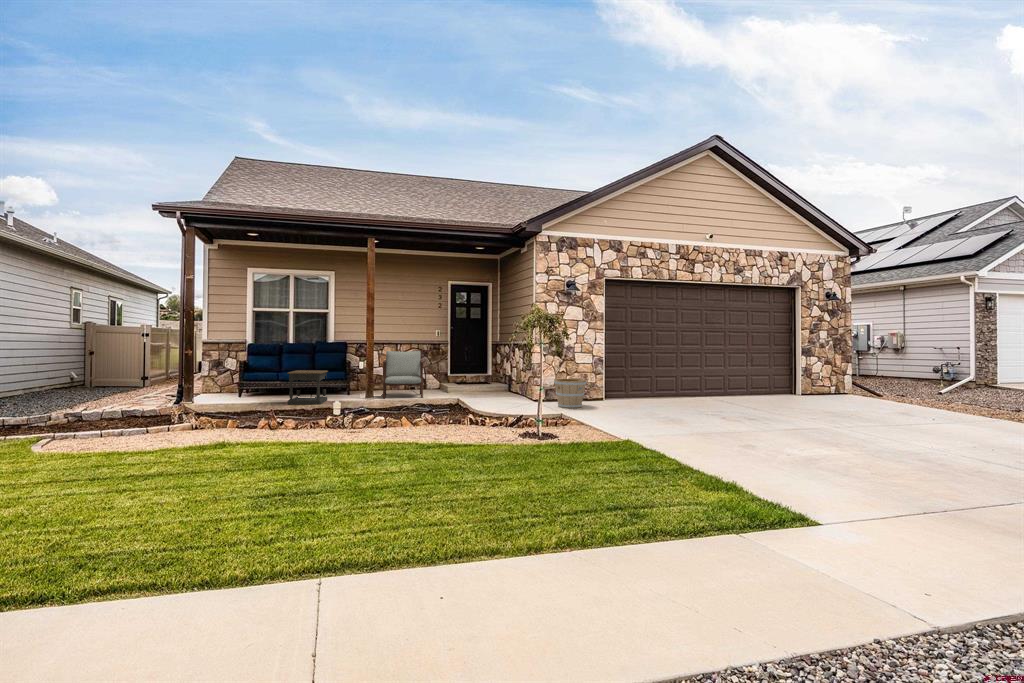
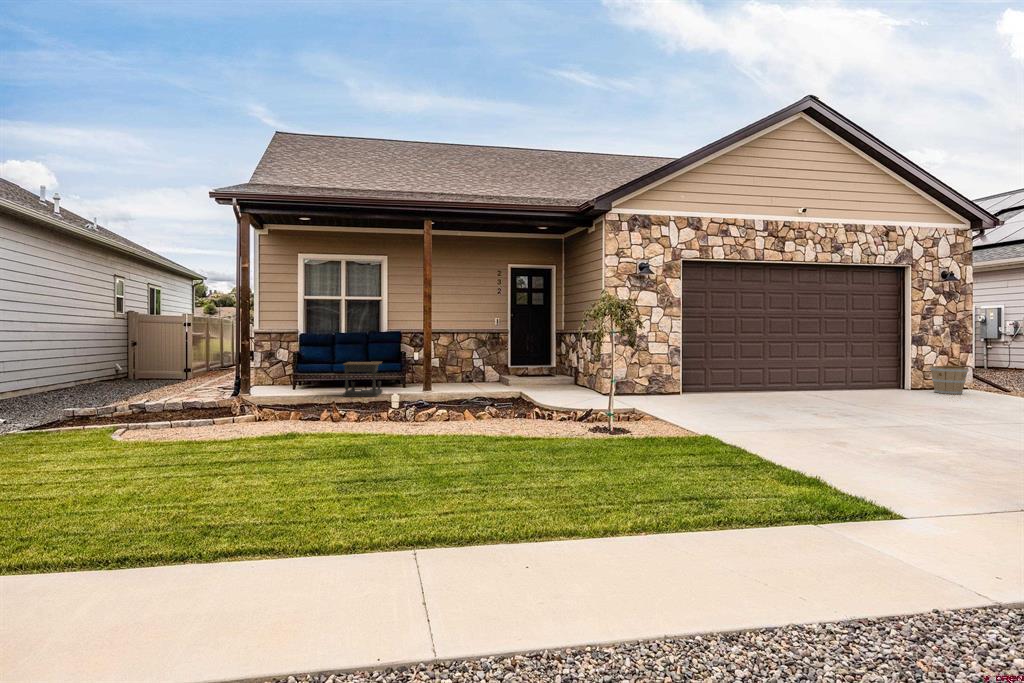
lounge chair: present [383,351,424,399] -> none [439,341,482,391]
wooden bucket: present [554,378,587,408] -> present [930,365,969,394]

